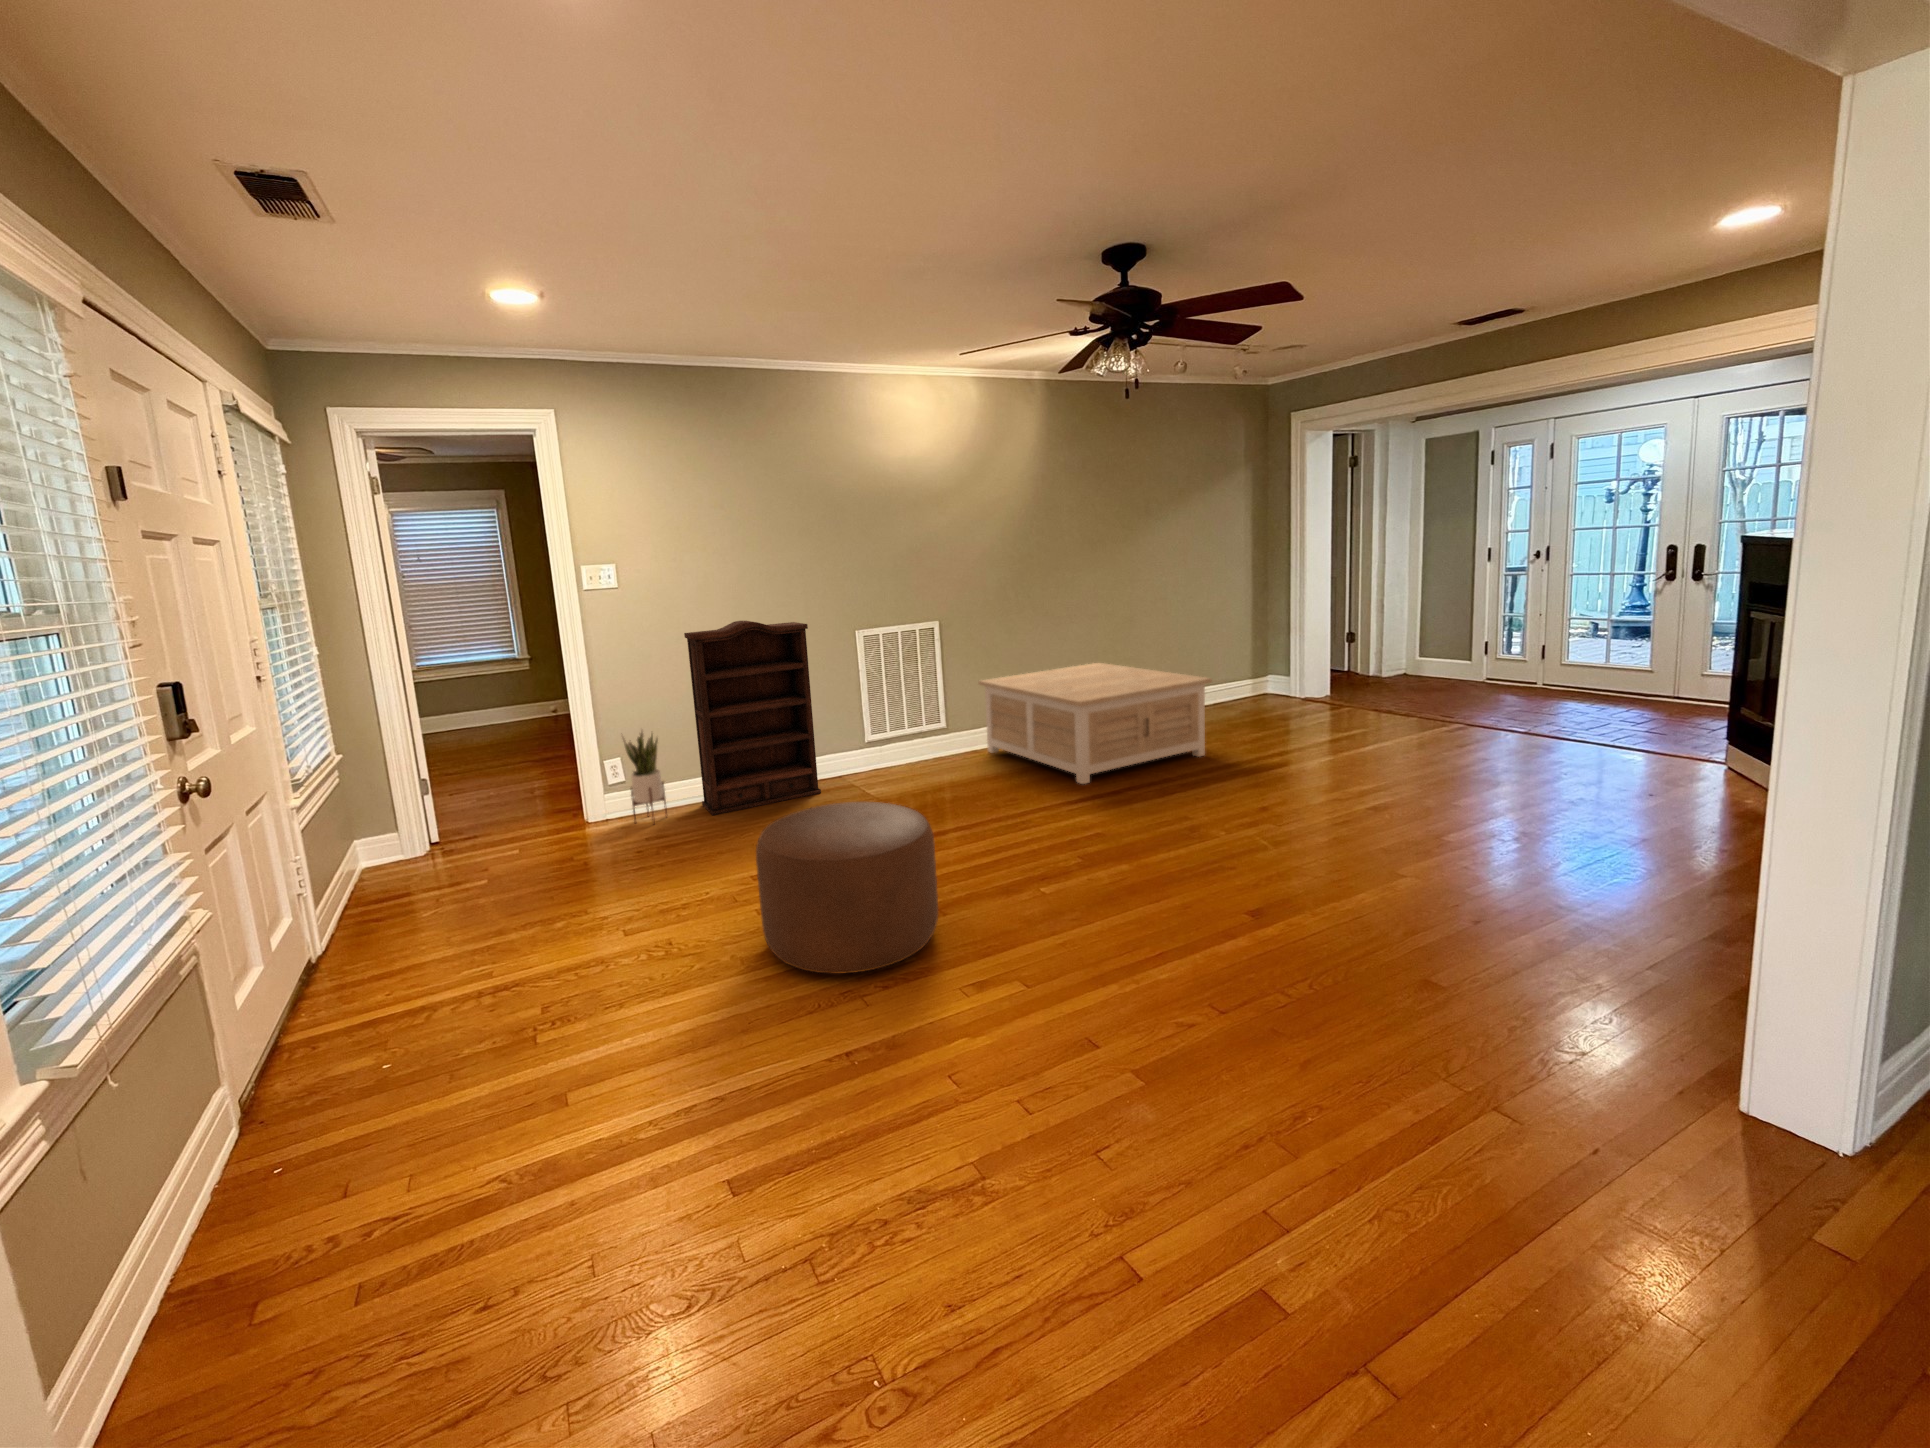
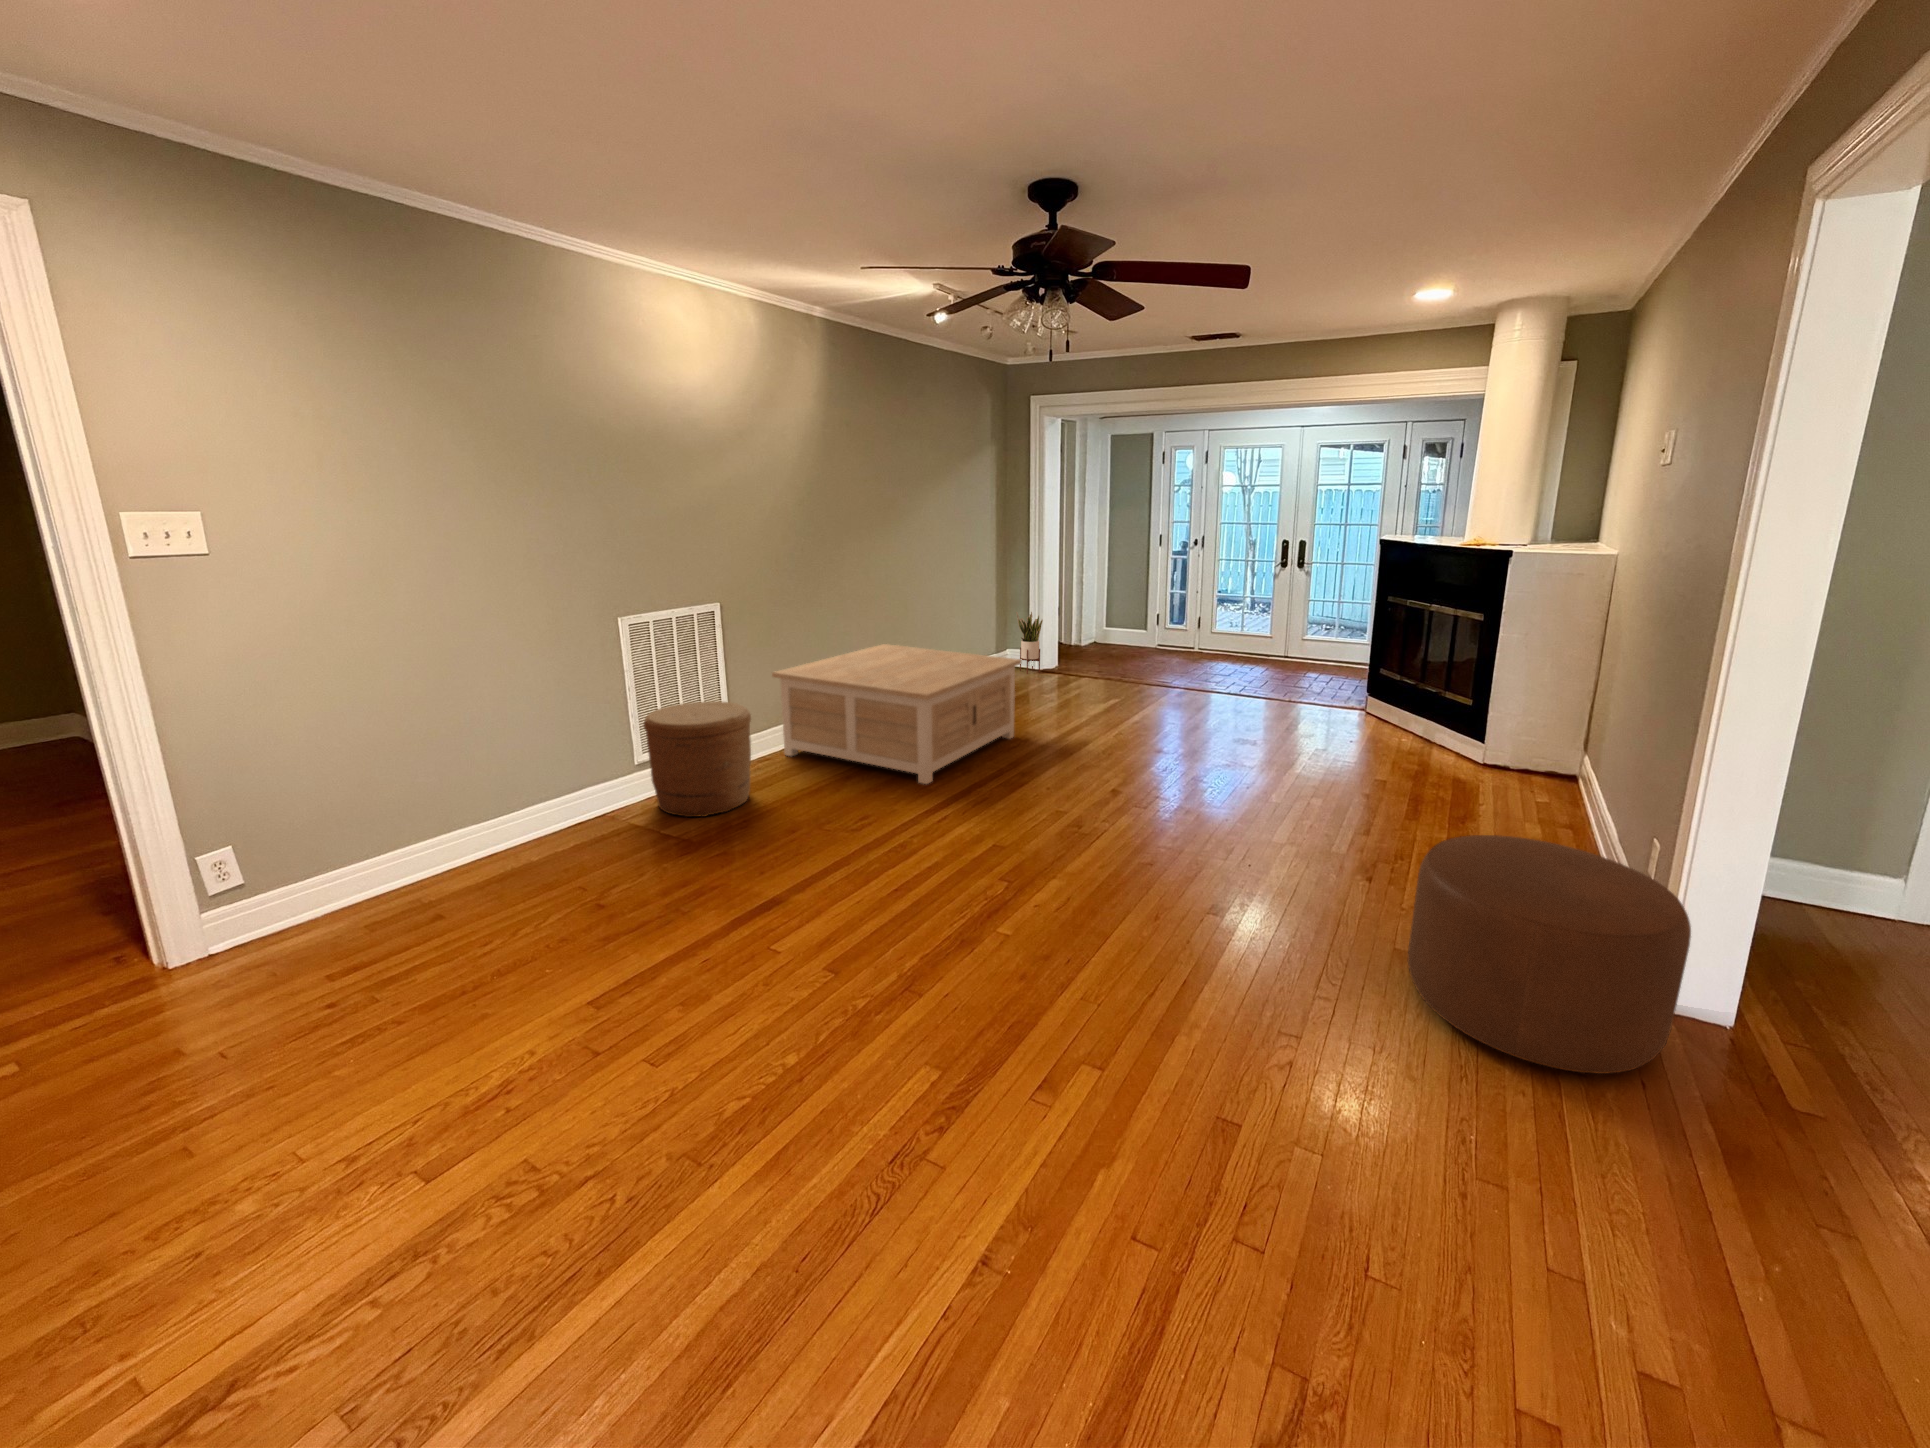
bookshelf: present [684,621,821,815] -> none [355,605,599,909]
woven basket: none [862,699,939,787] -> present [643,701,751,817]
potted plant: present [622,731,667,823] -> present [1016,612,1043,674]
ottoman: present [756,802,938,974] -> present [1408,835,1691,1074]

